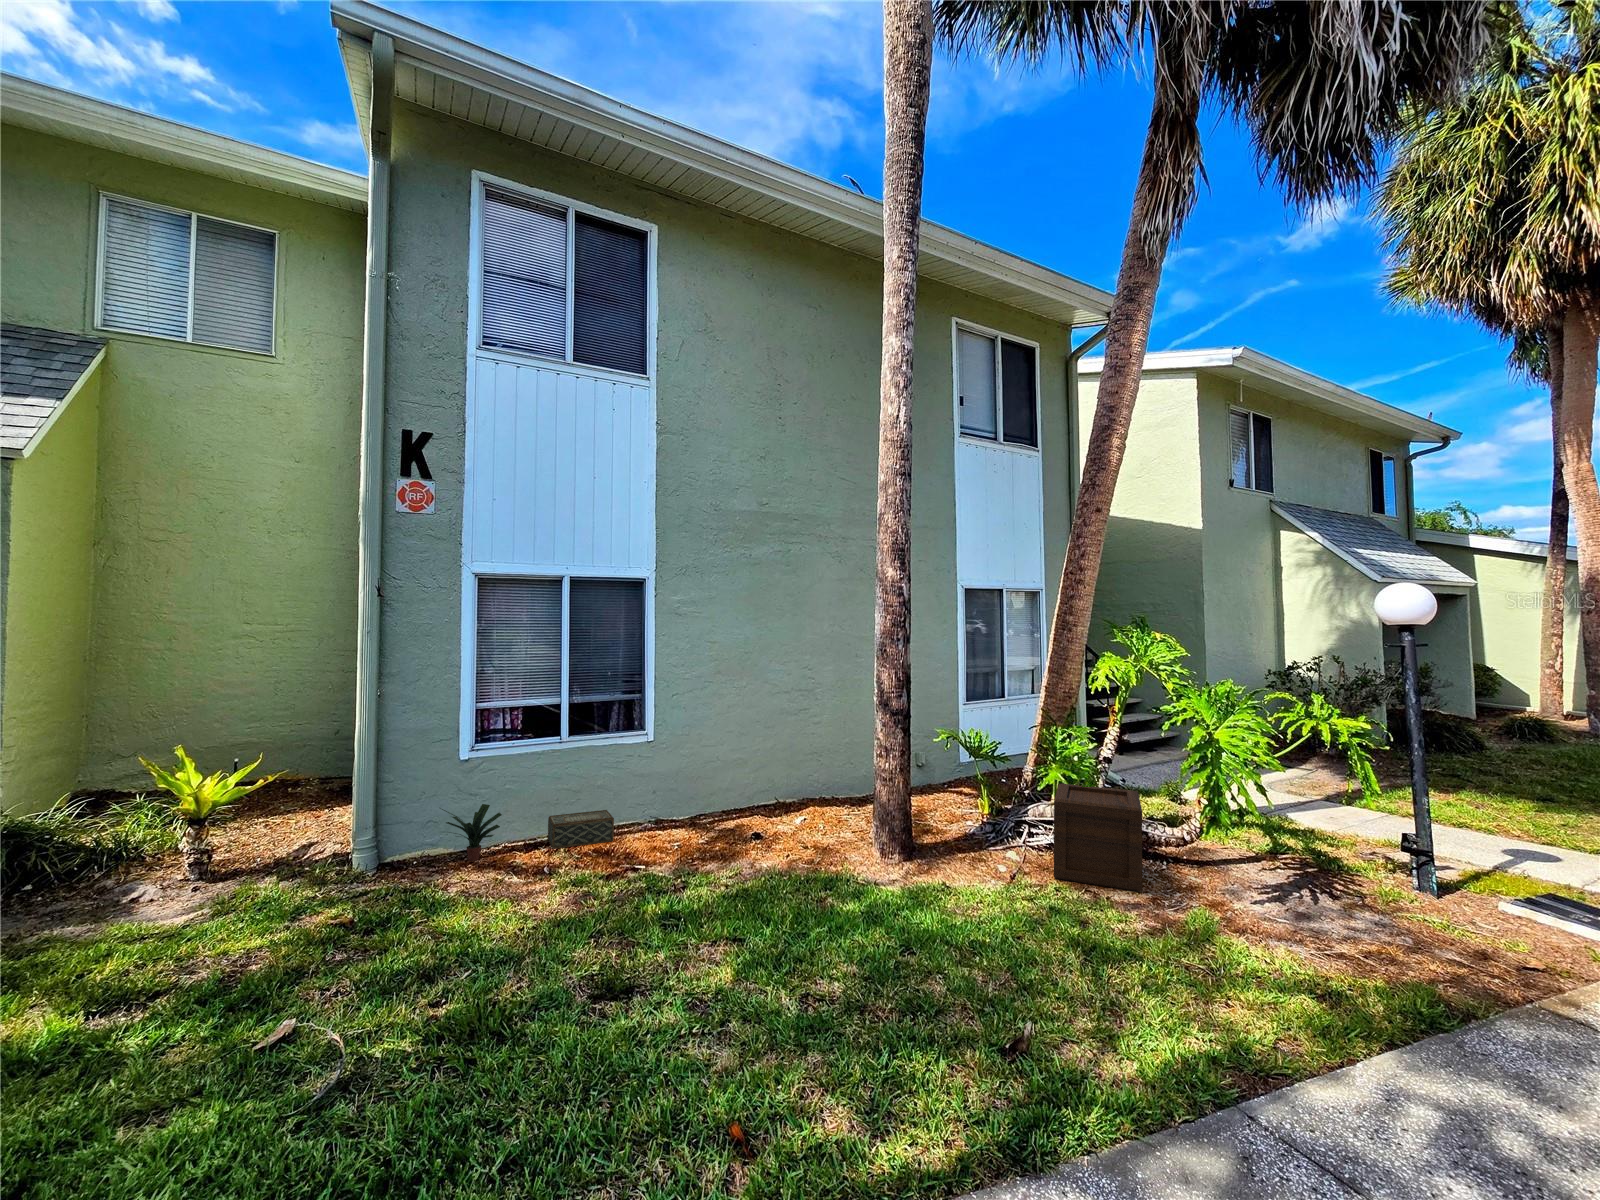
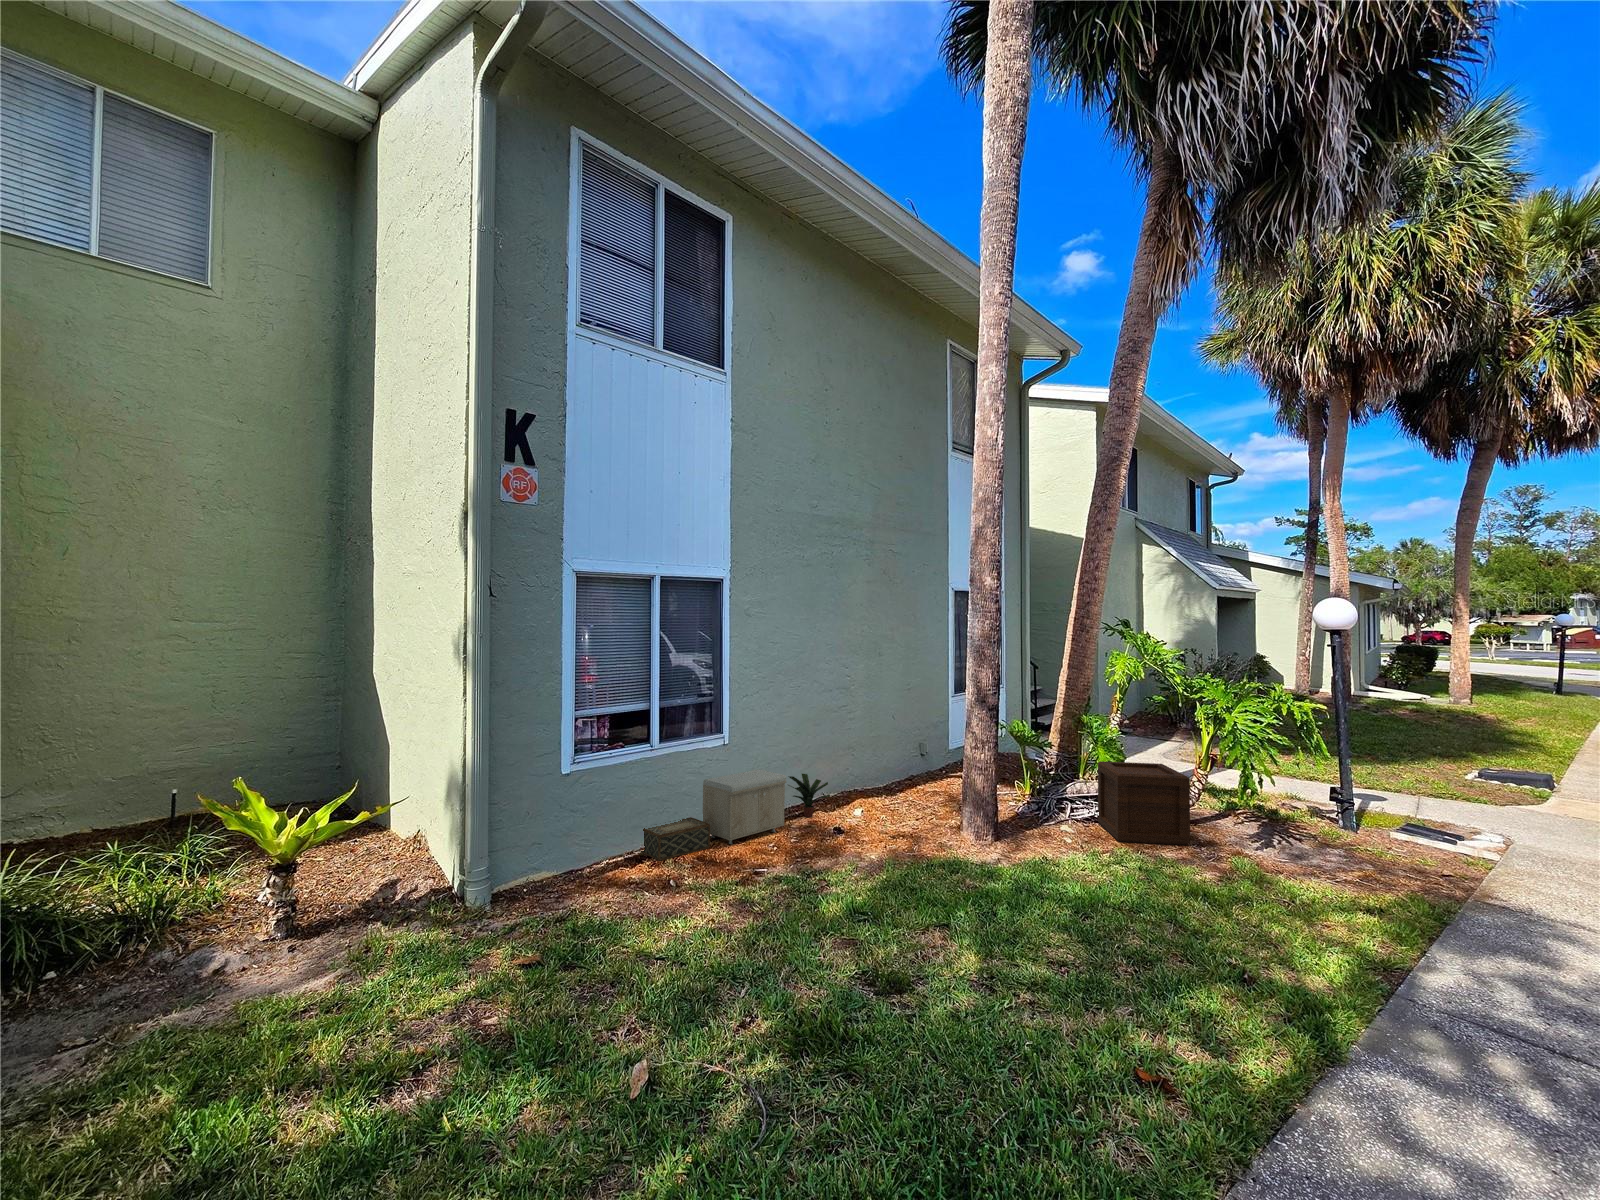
storage bench: none [620,768,705,839] -> present [703,769,786,844]
potted plant: present [440,804,502,861] -> present [788,774,830,817]

